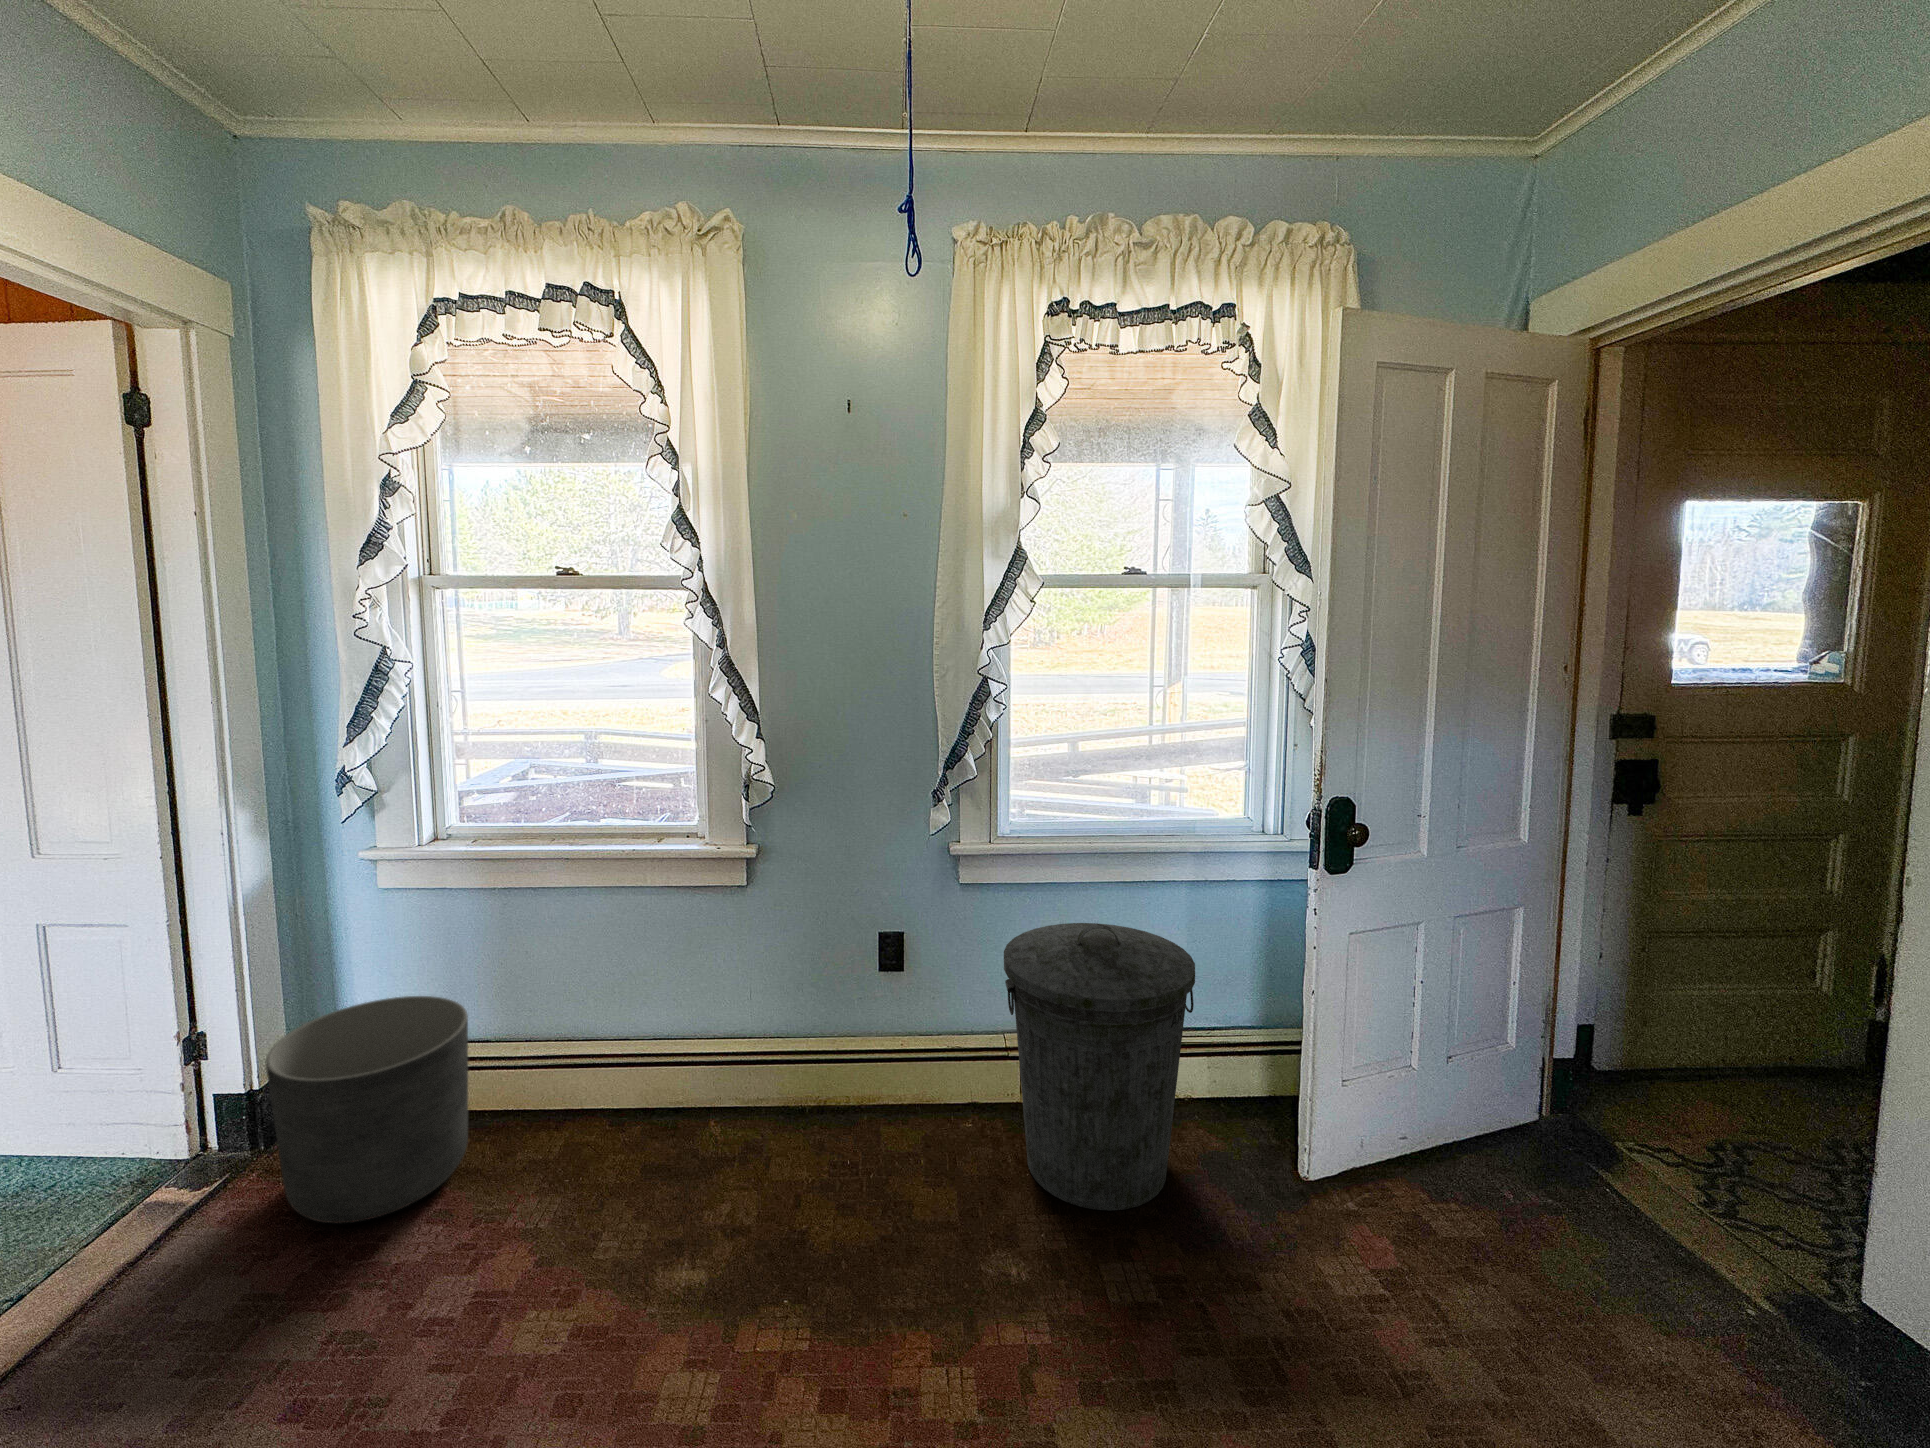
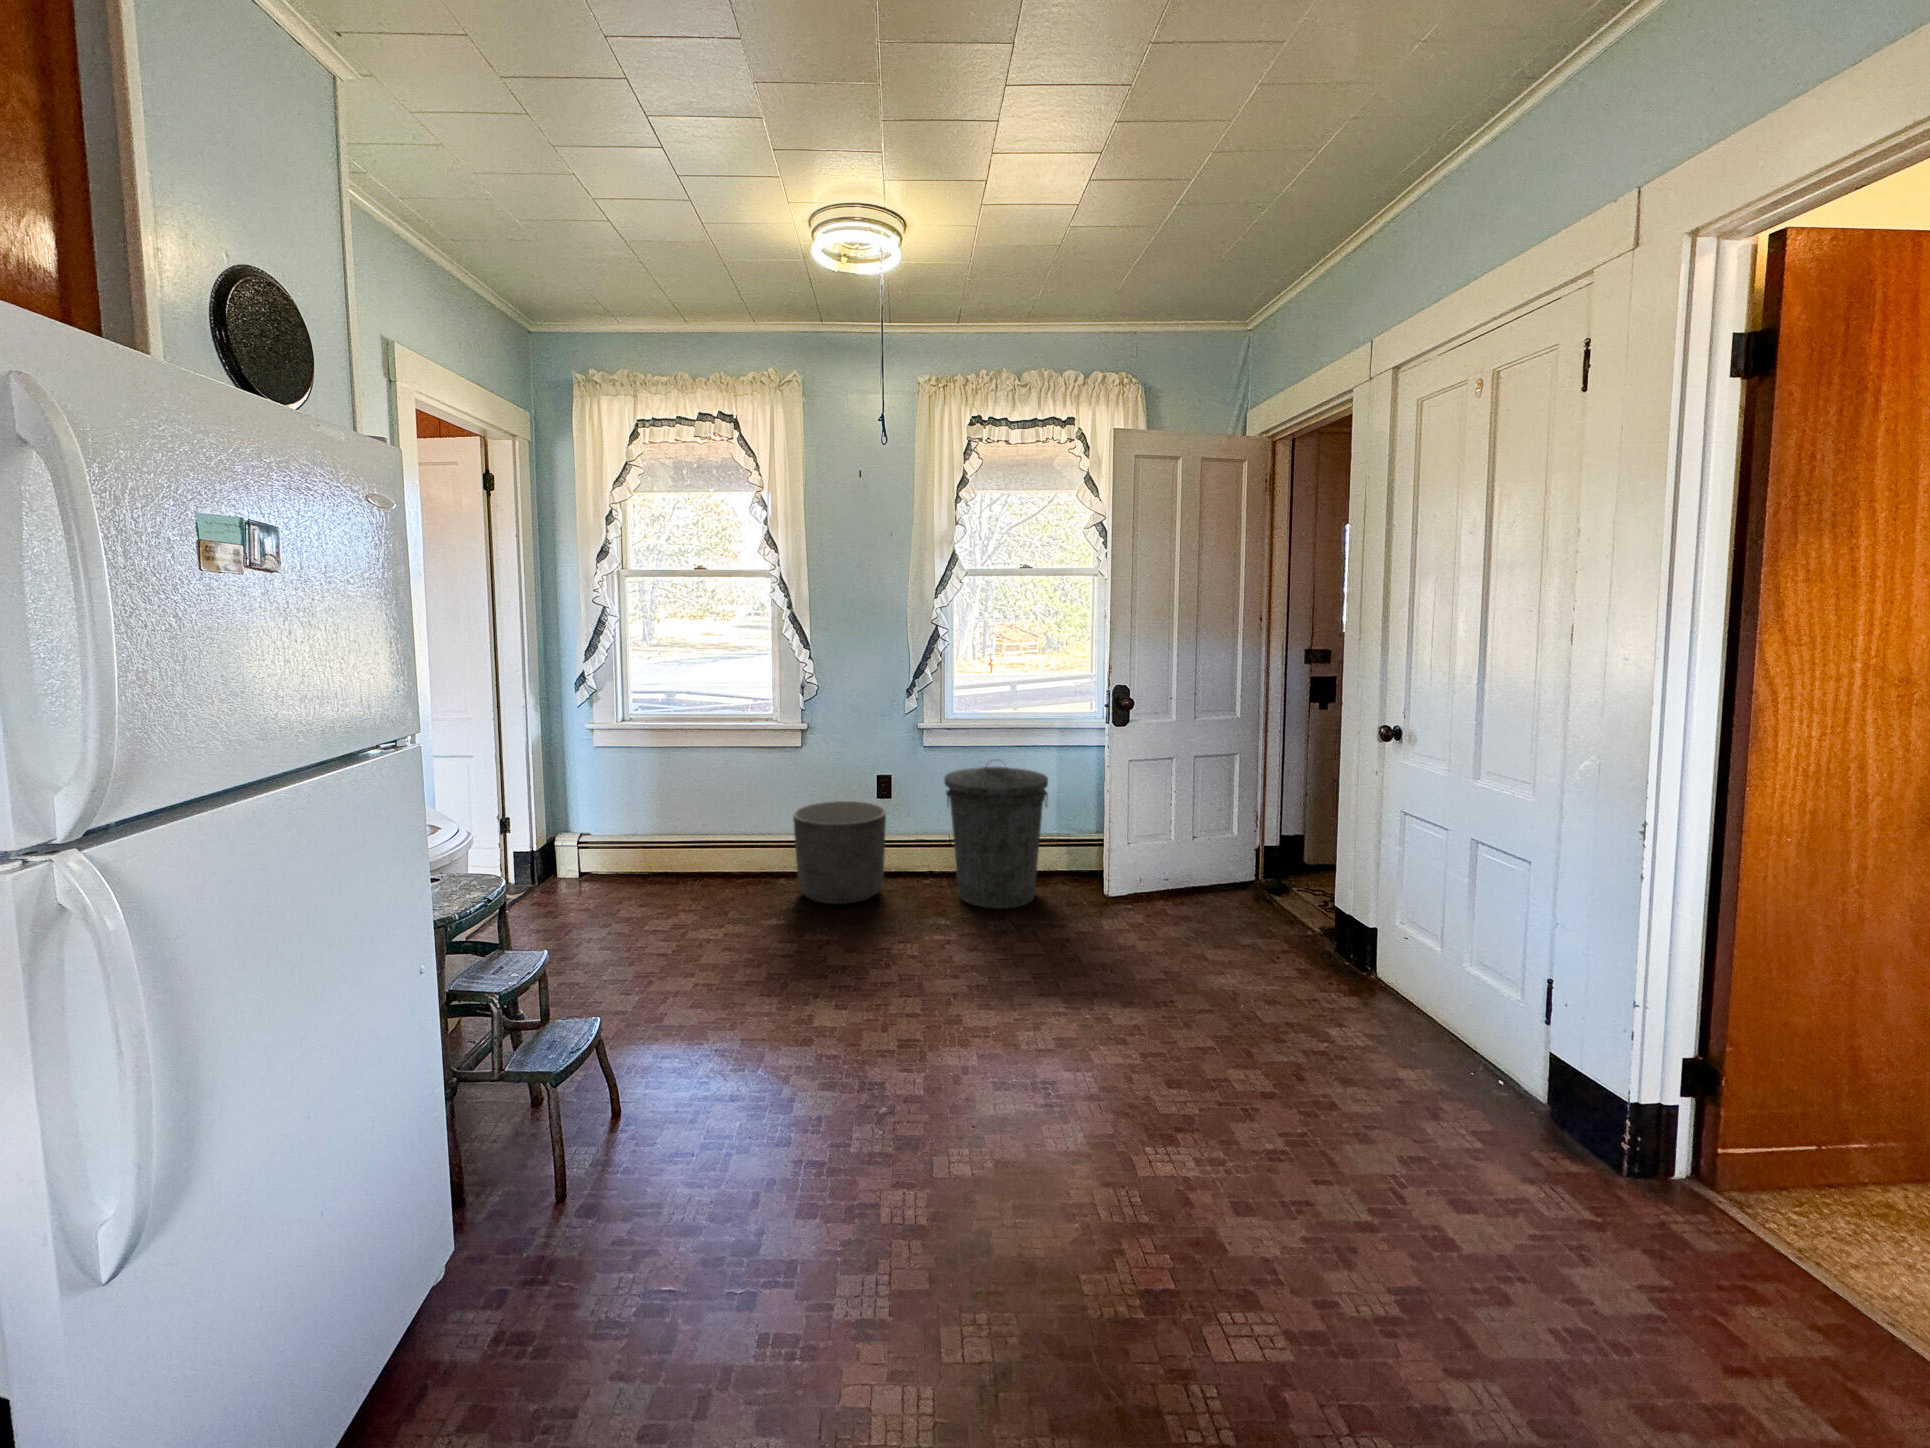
planter: present [266,996,468,1223] -> present [793,801,886,904]

